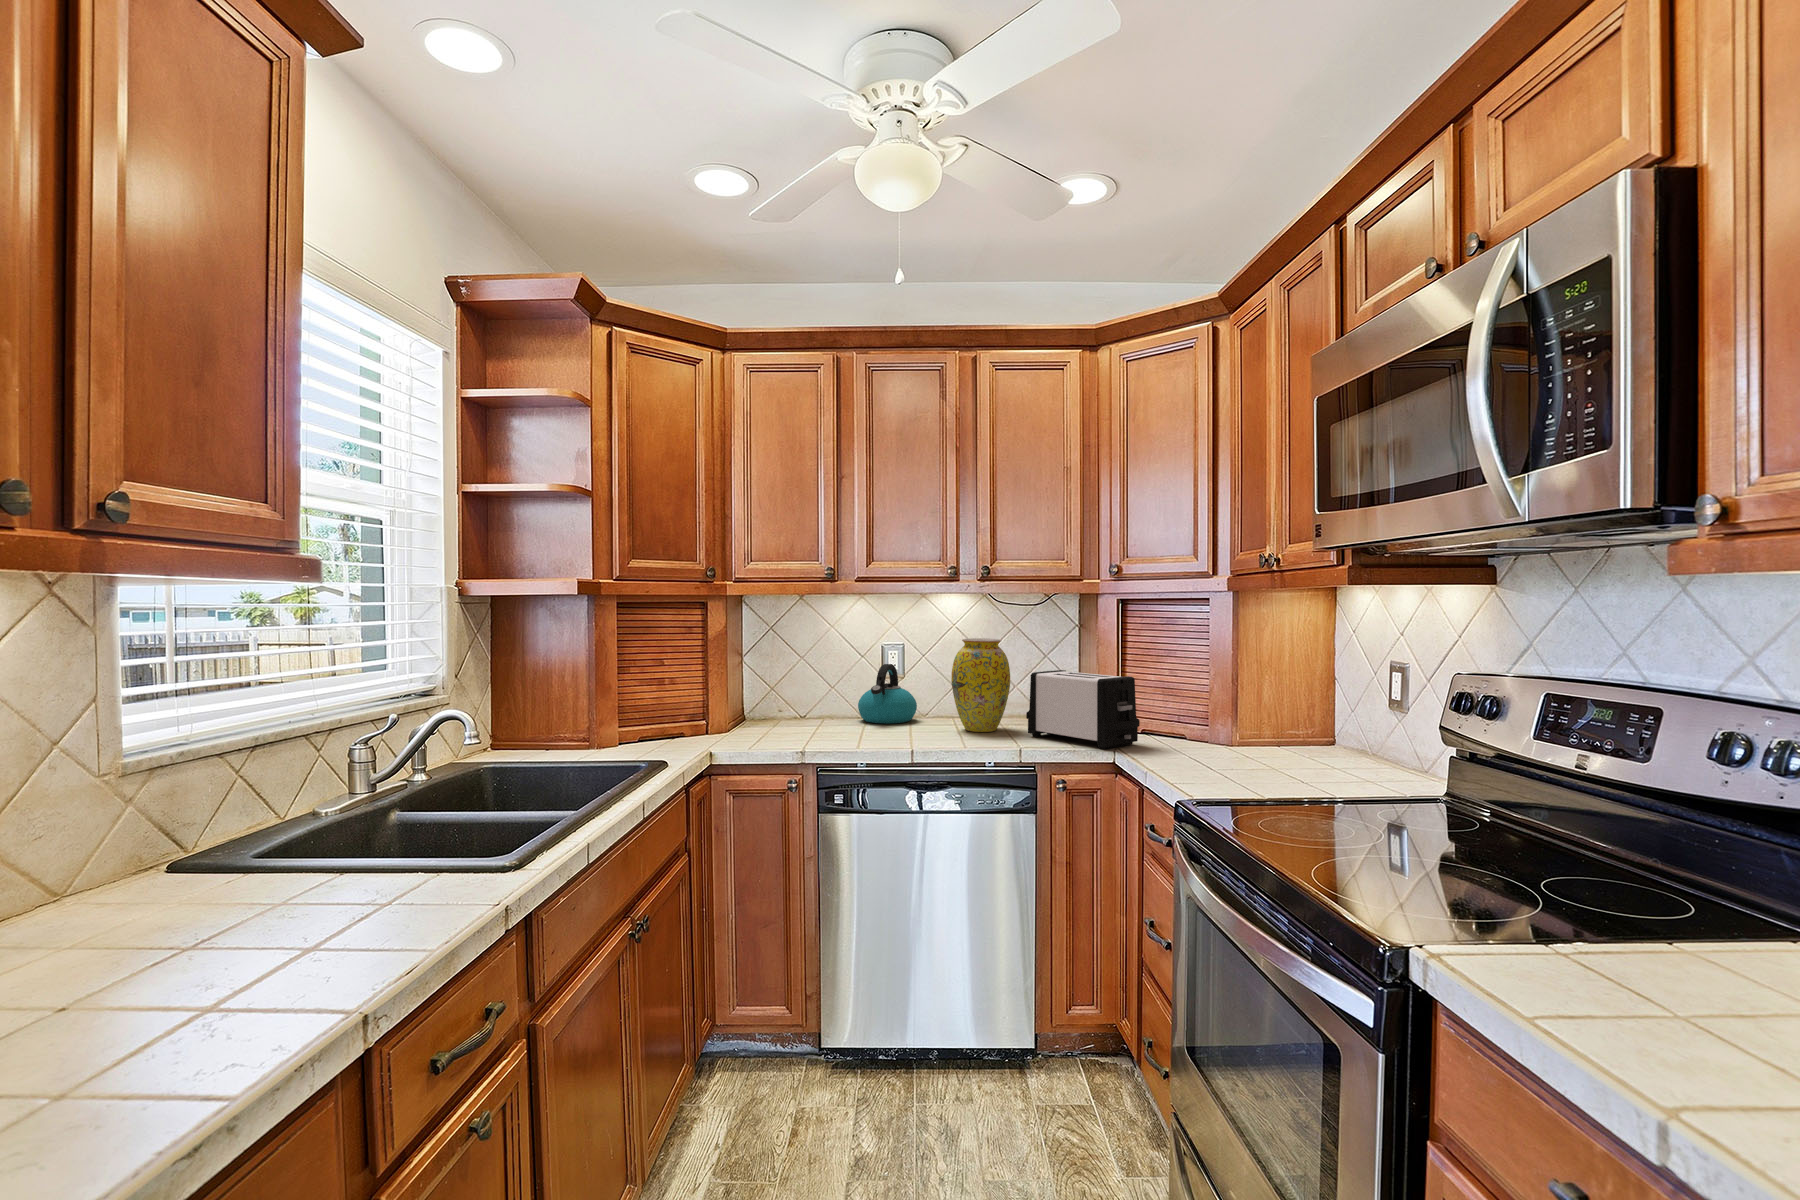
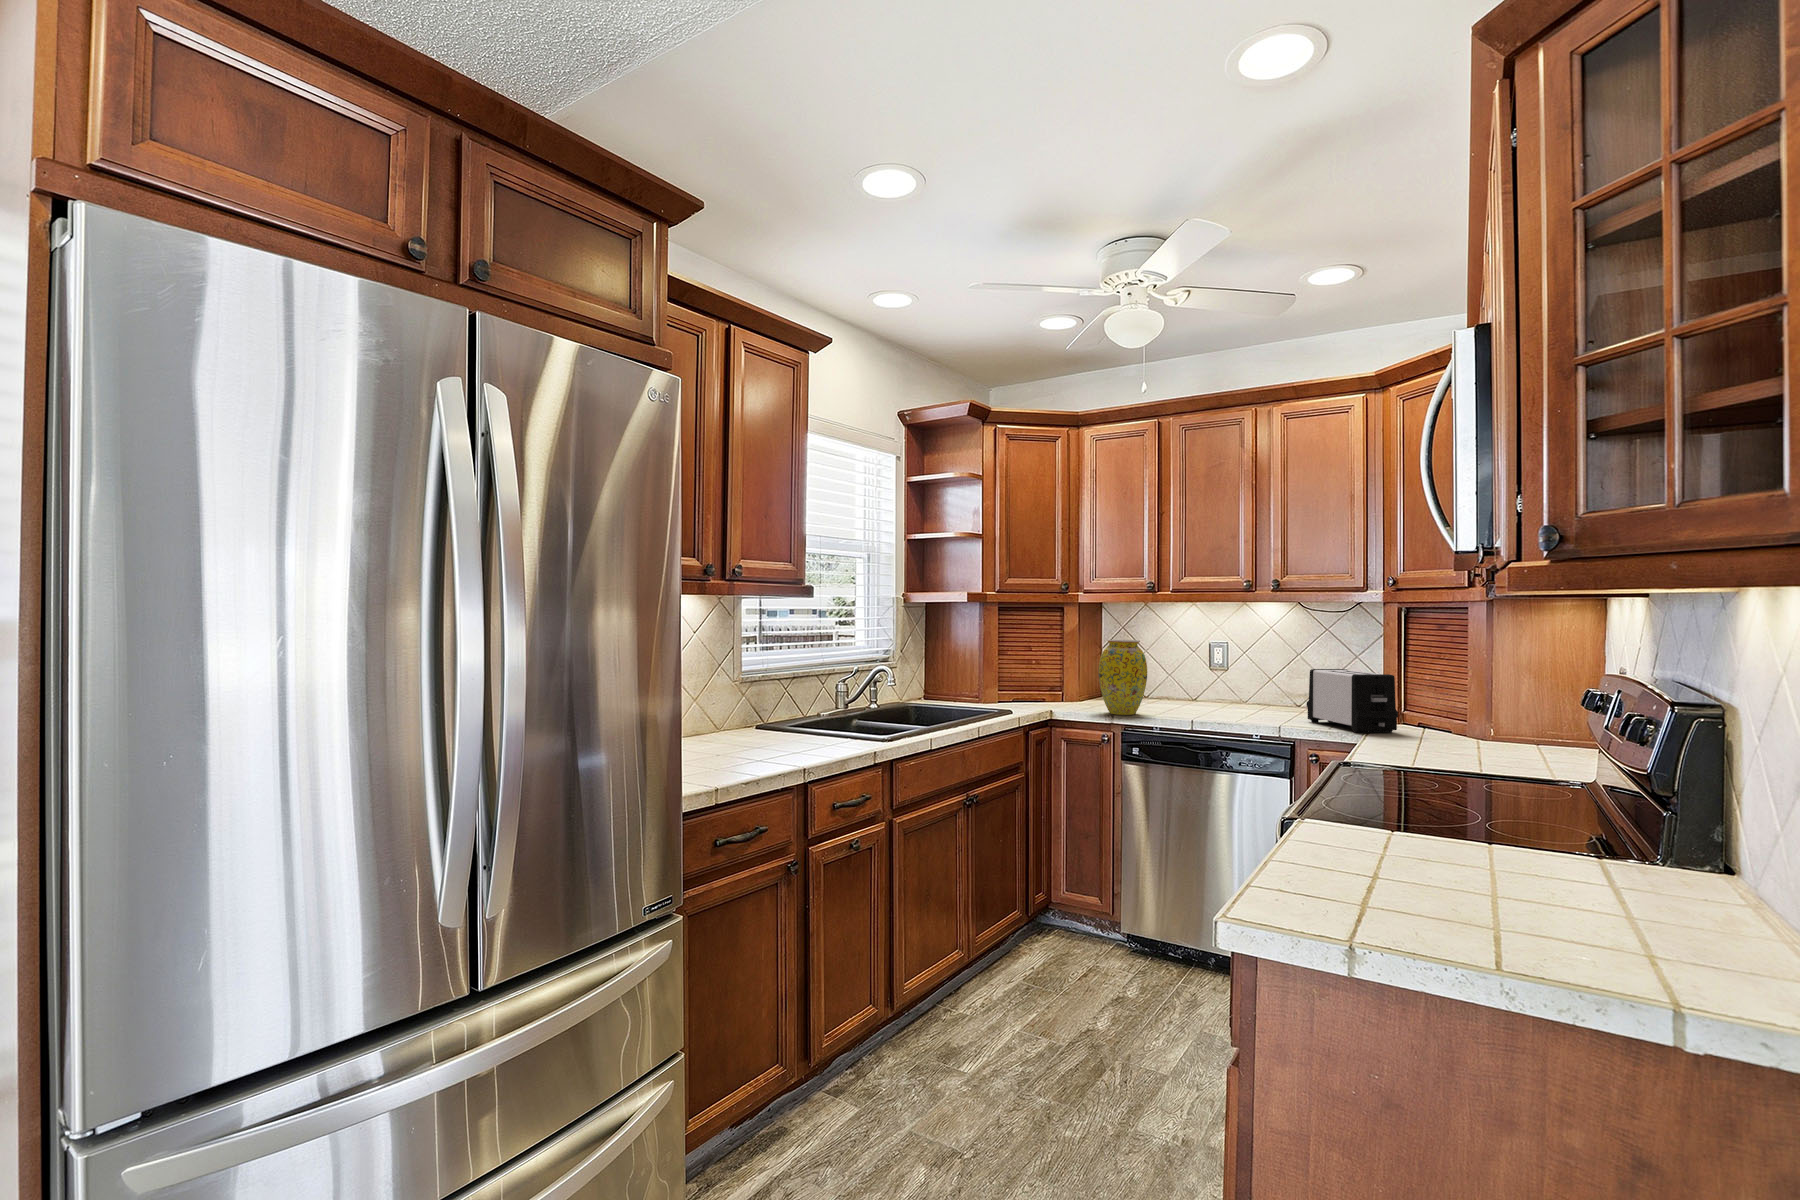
vase: present [951,638,1010,732] -> present [1098,640,1147,715]
kettle: present [858,664,917,724] -> none [1184,661,1234,707]

